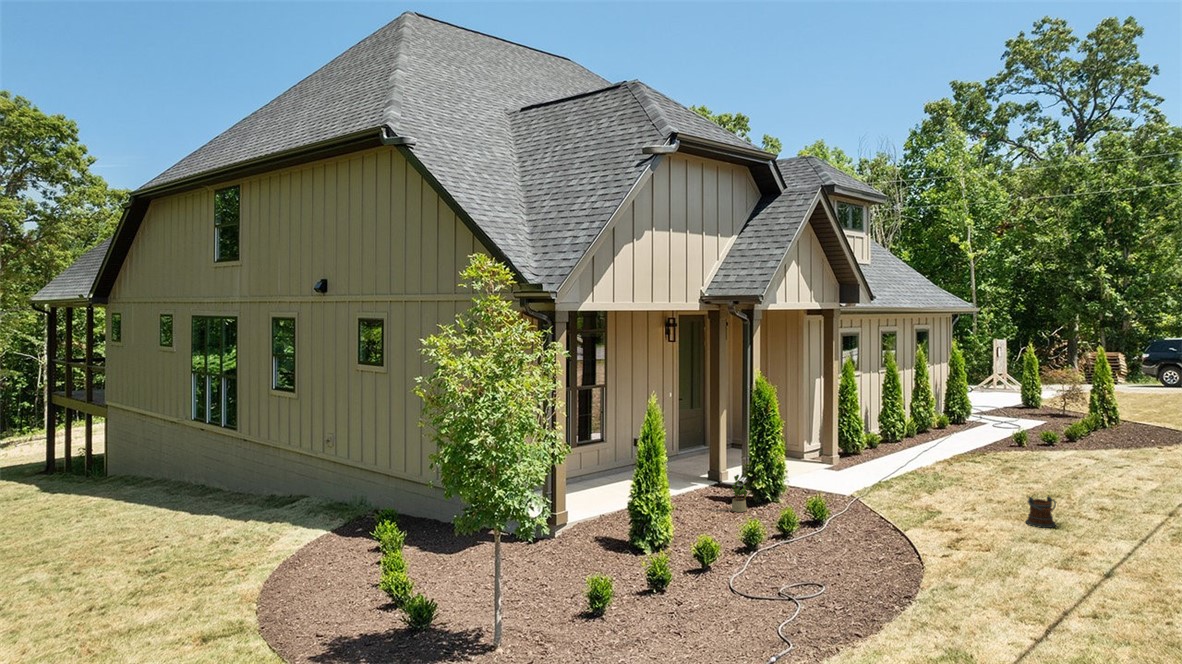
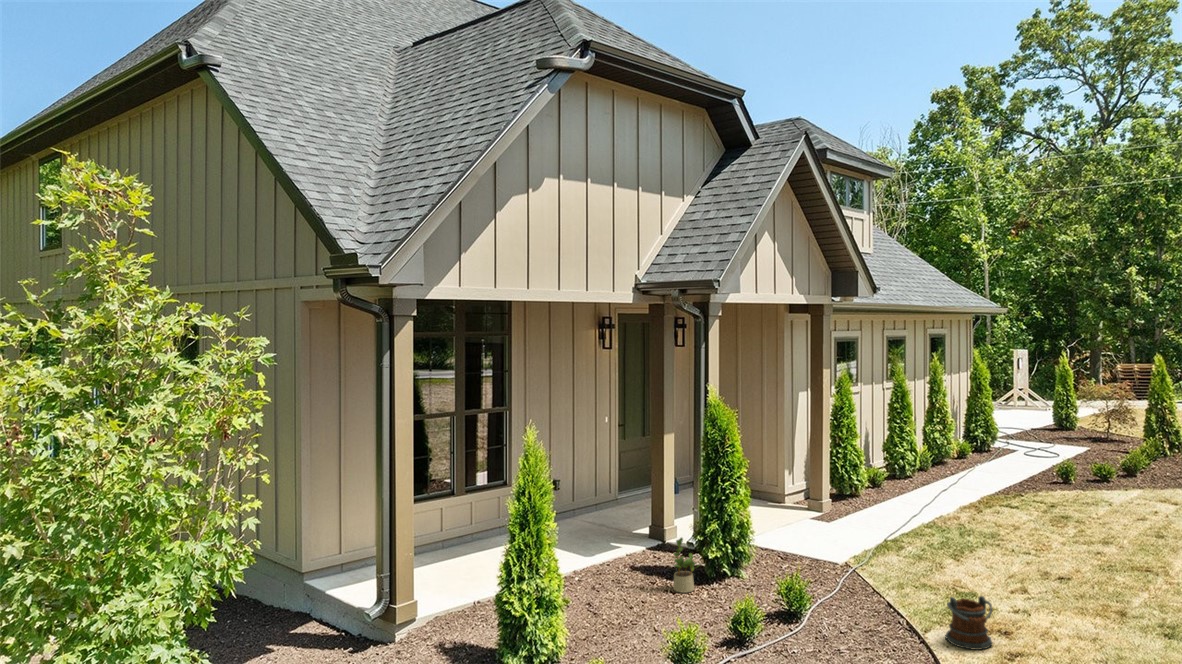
bucket: present [1025,496,1056,528] -> present [945,596,992,650]

